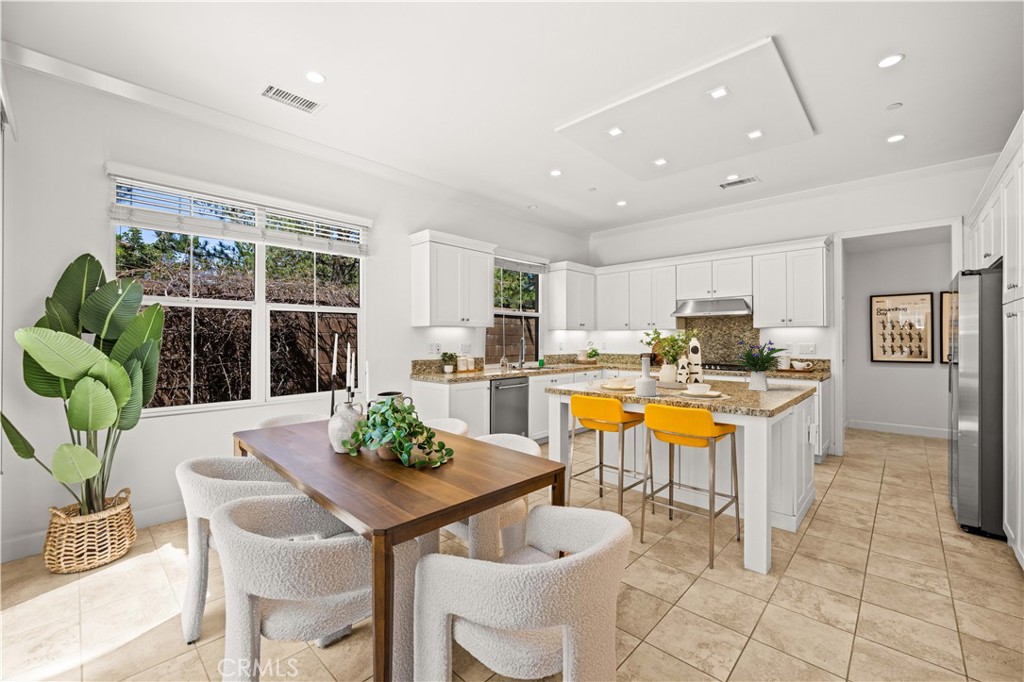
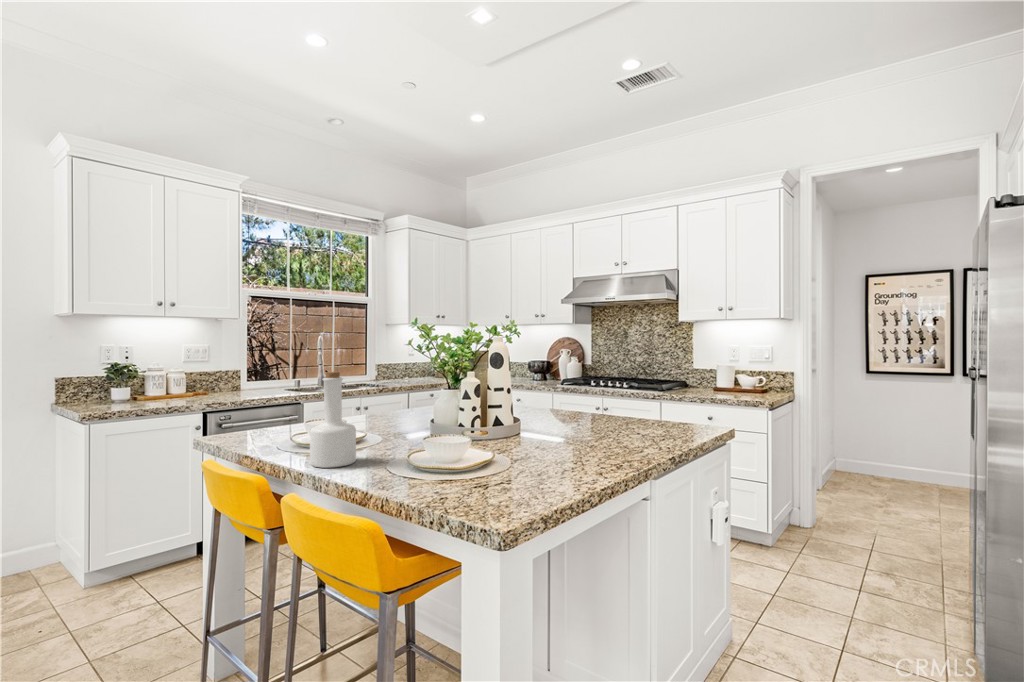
flower arrangement: present [733,337,787,391] -> none [551,332,659,445]

